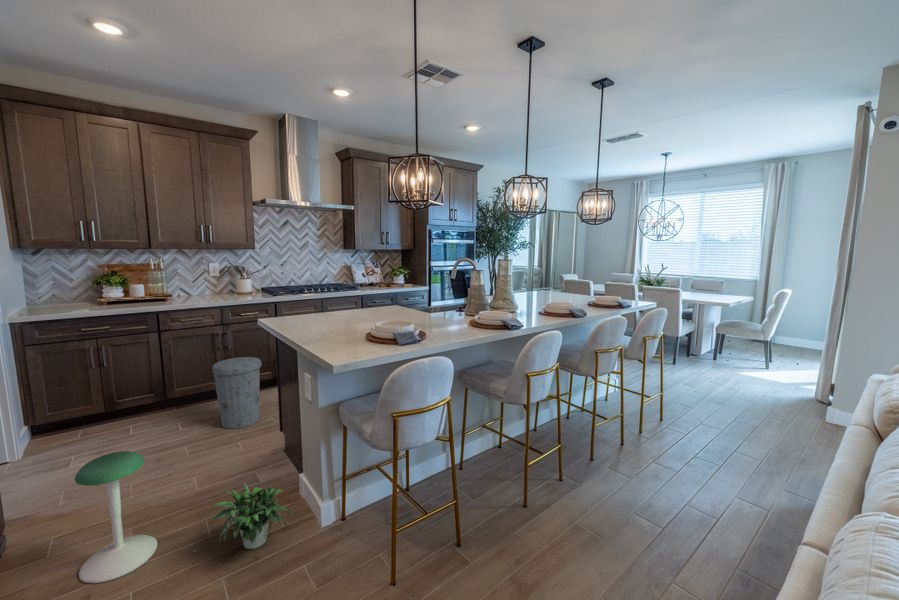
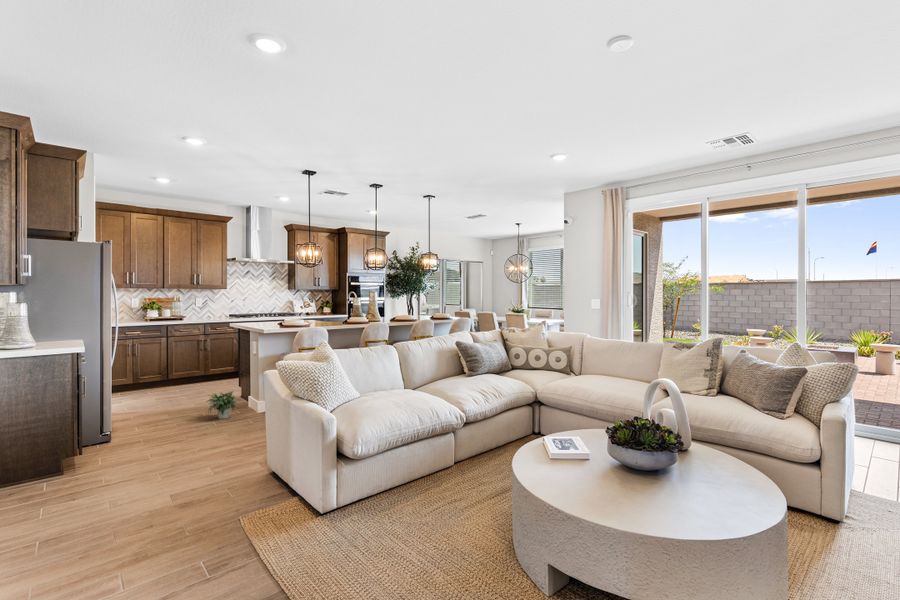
trash can: present [212,357,262,429] -> none [199,352,228,392]
stool: present [75,451,157,583] -> none [147,373,179,425]

